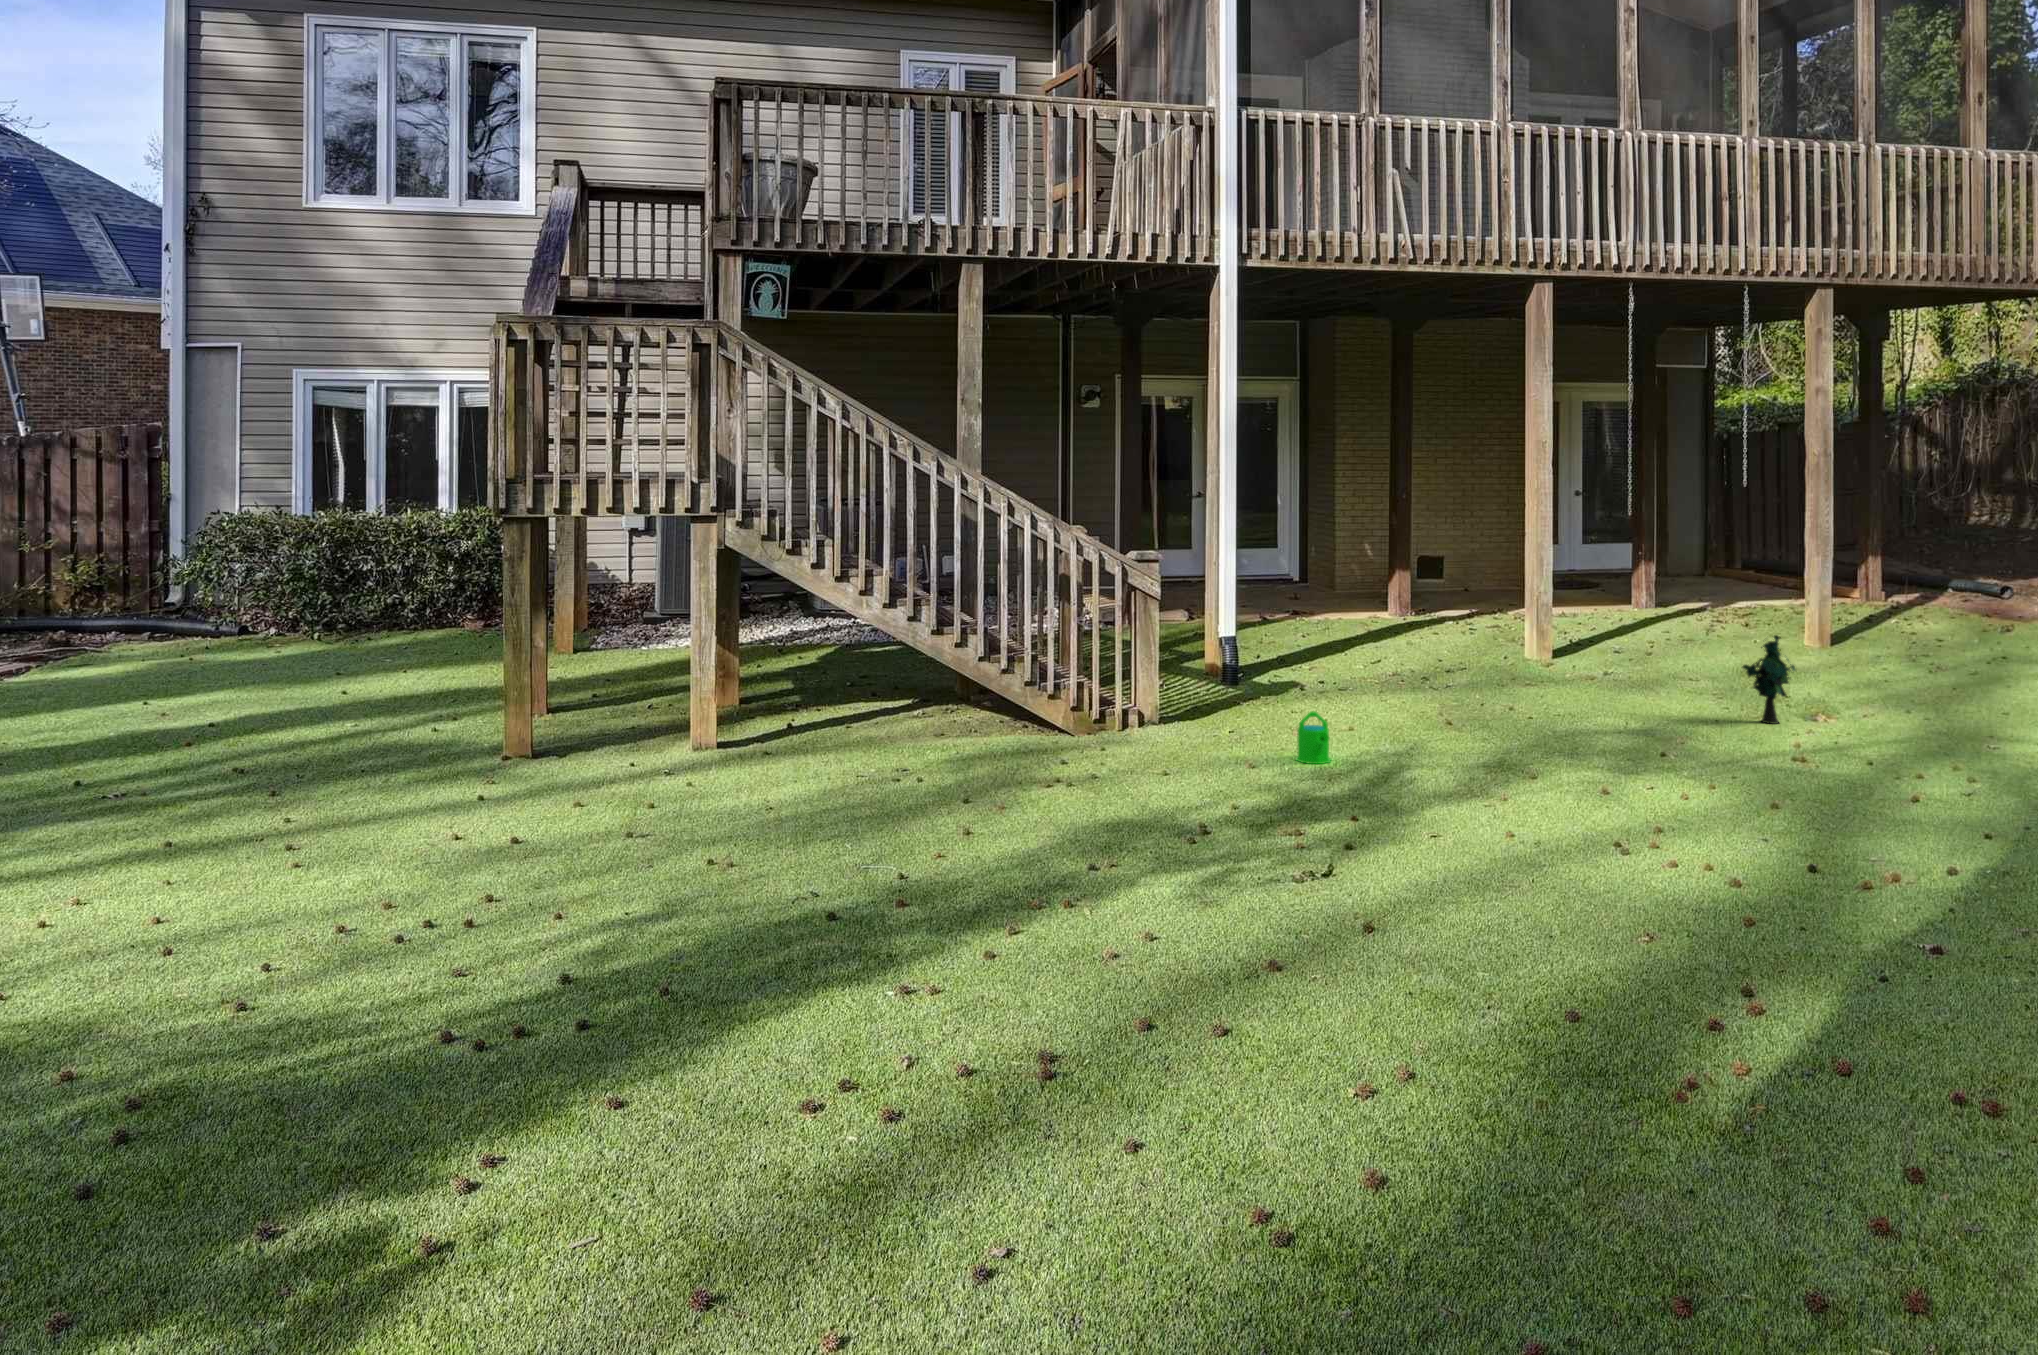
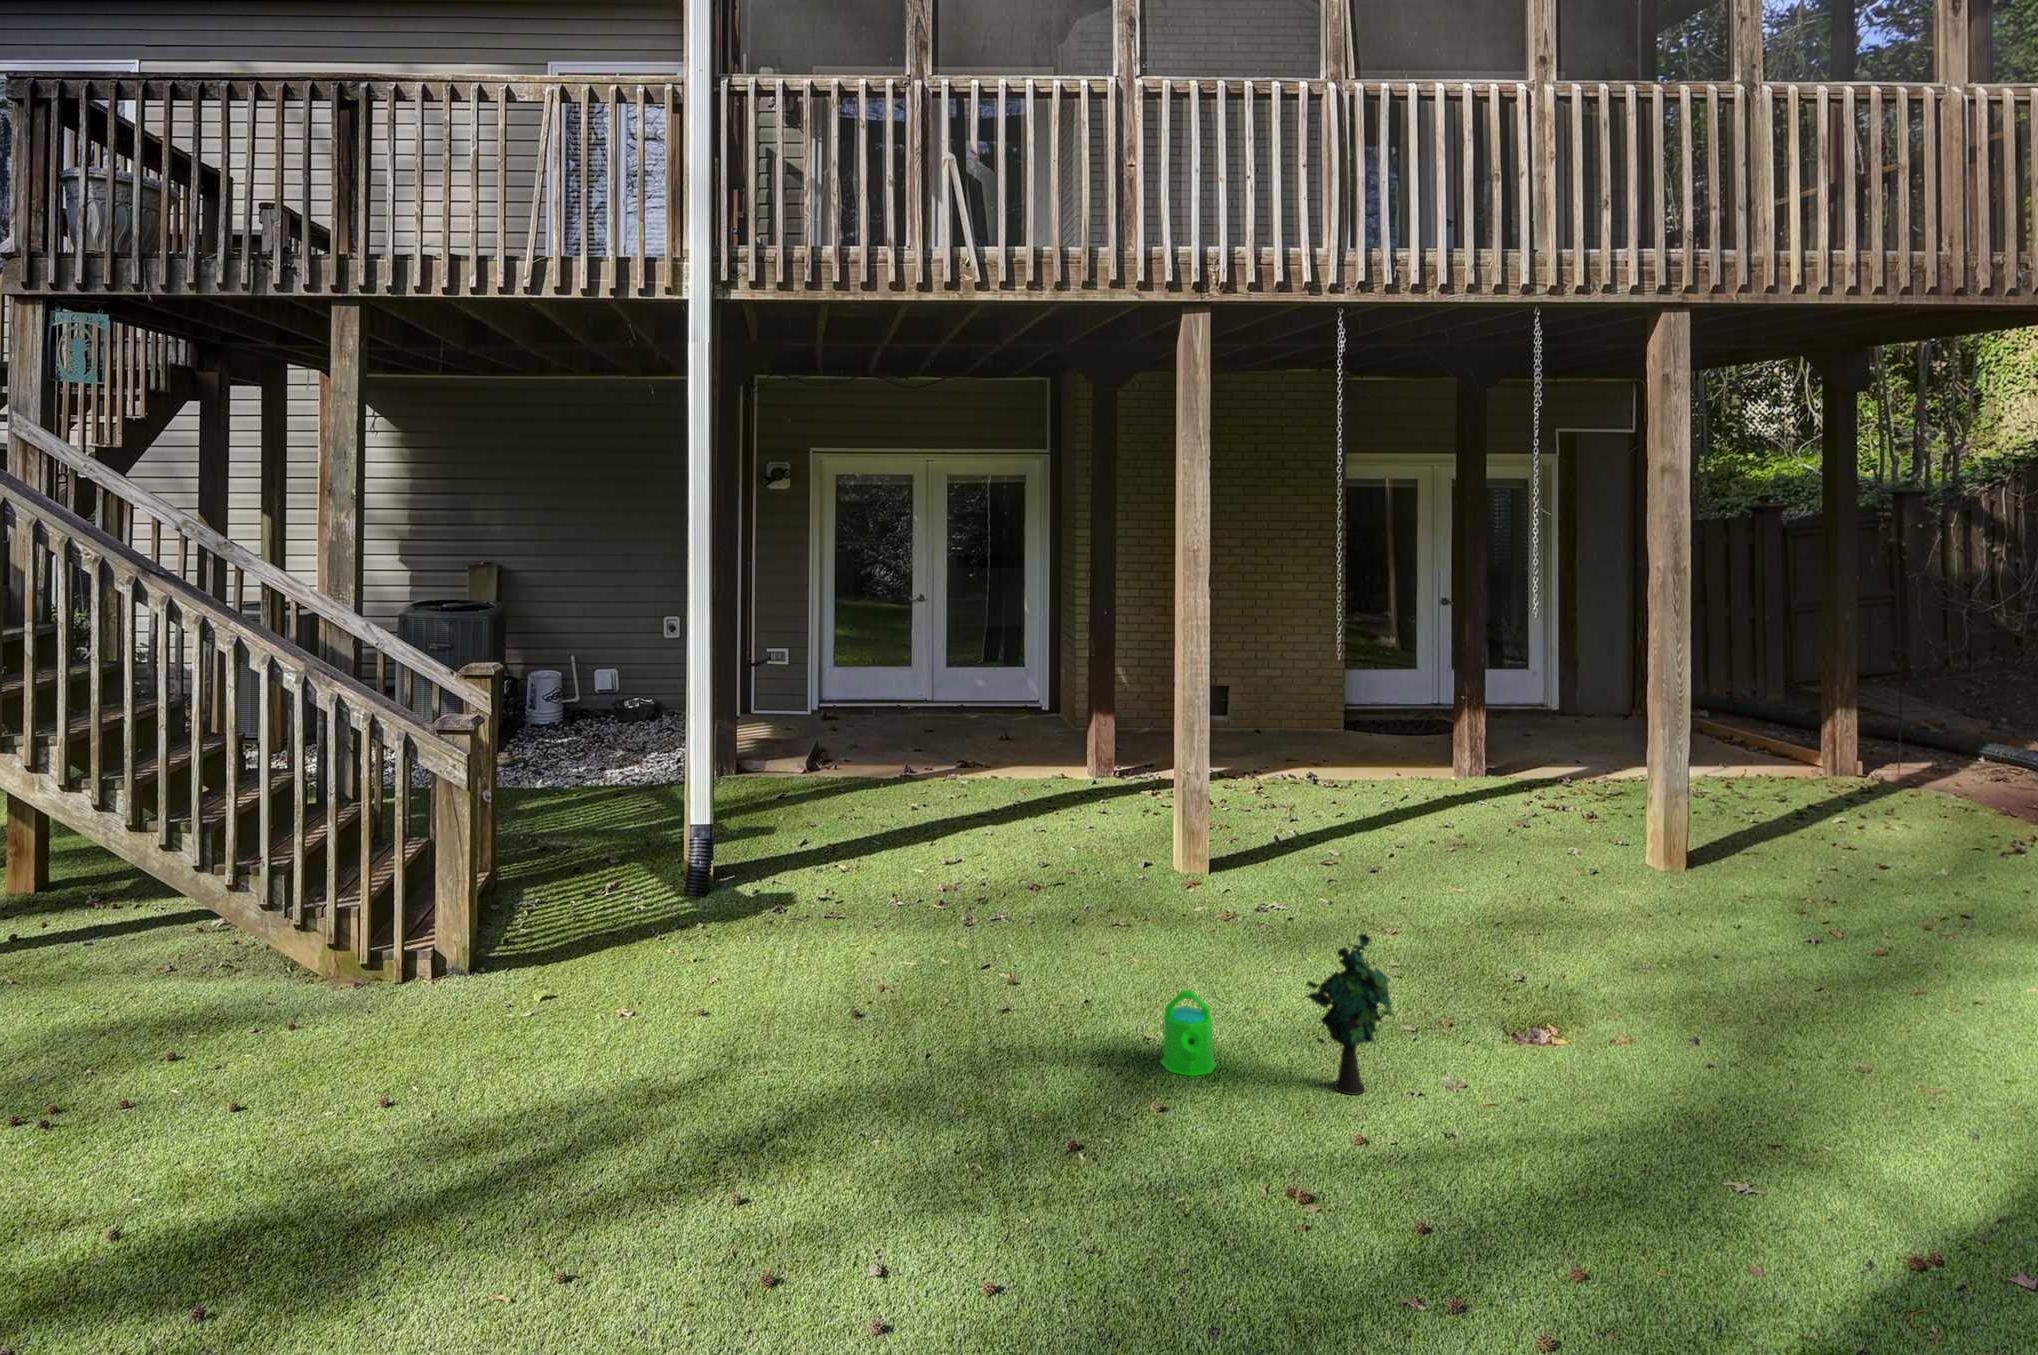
watering can: present [1296,711,1331,764] -> present [1160,990,1216,1076]

